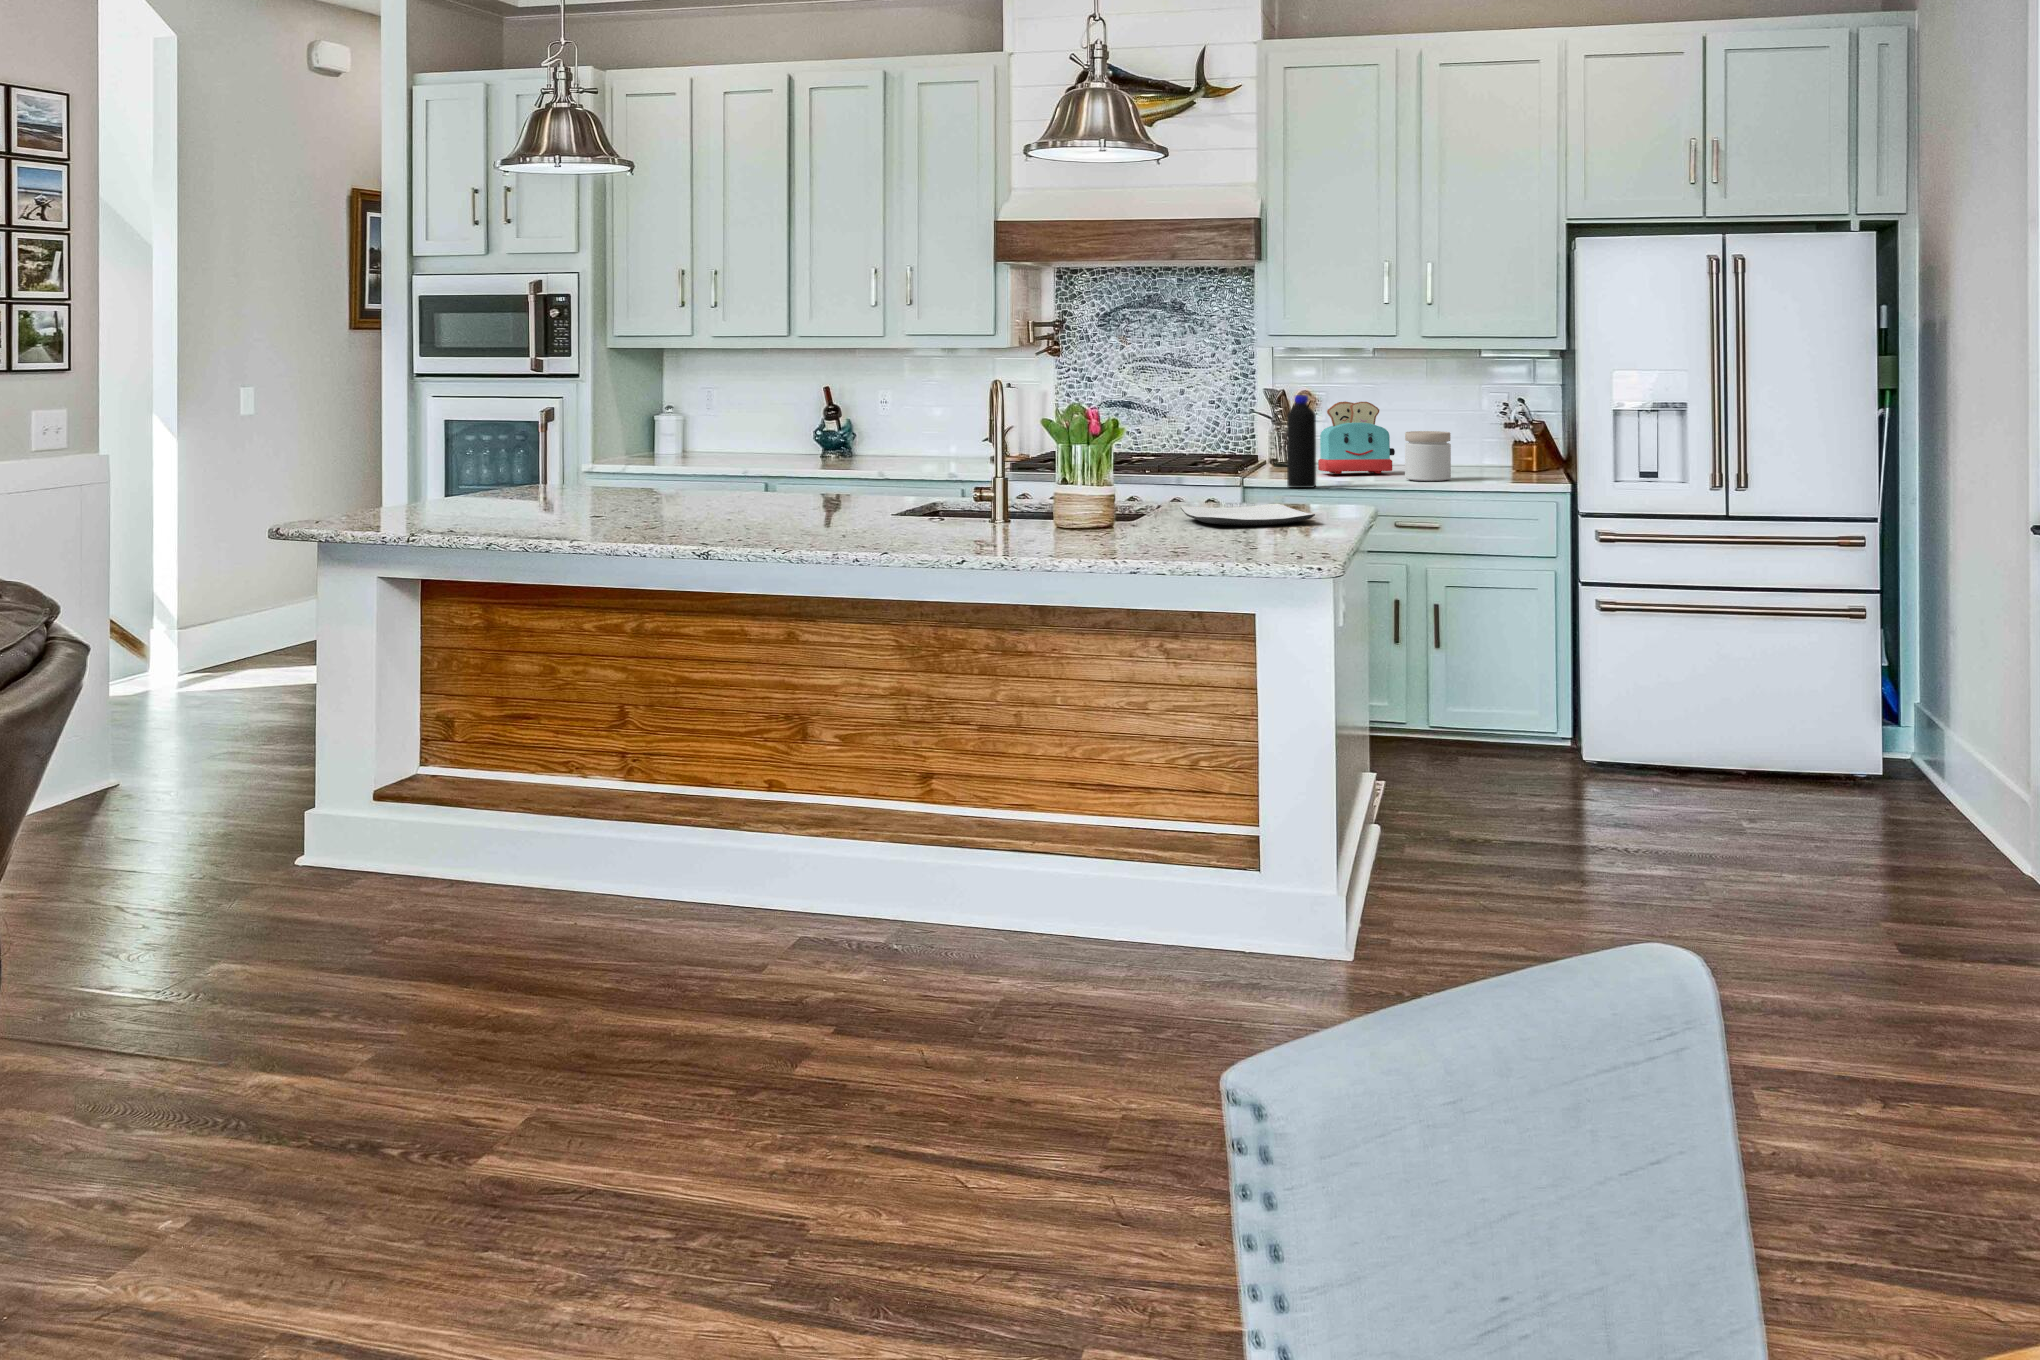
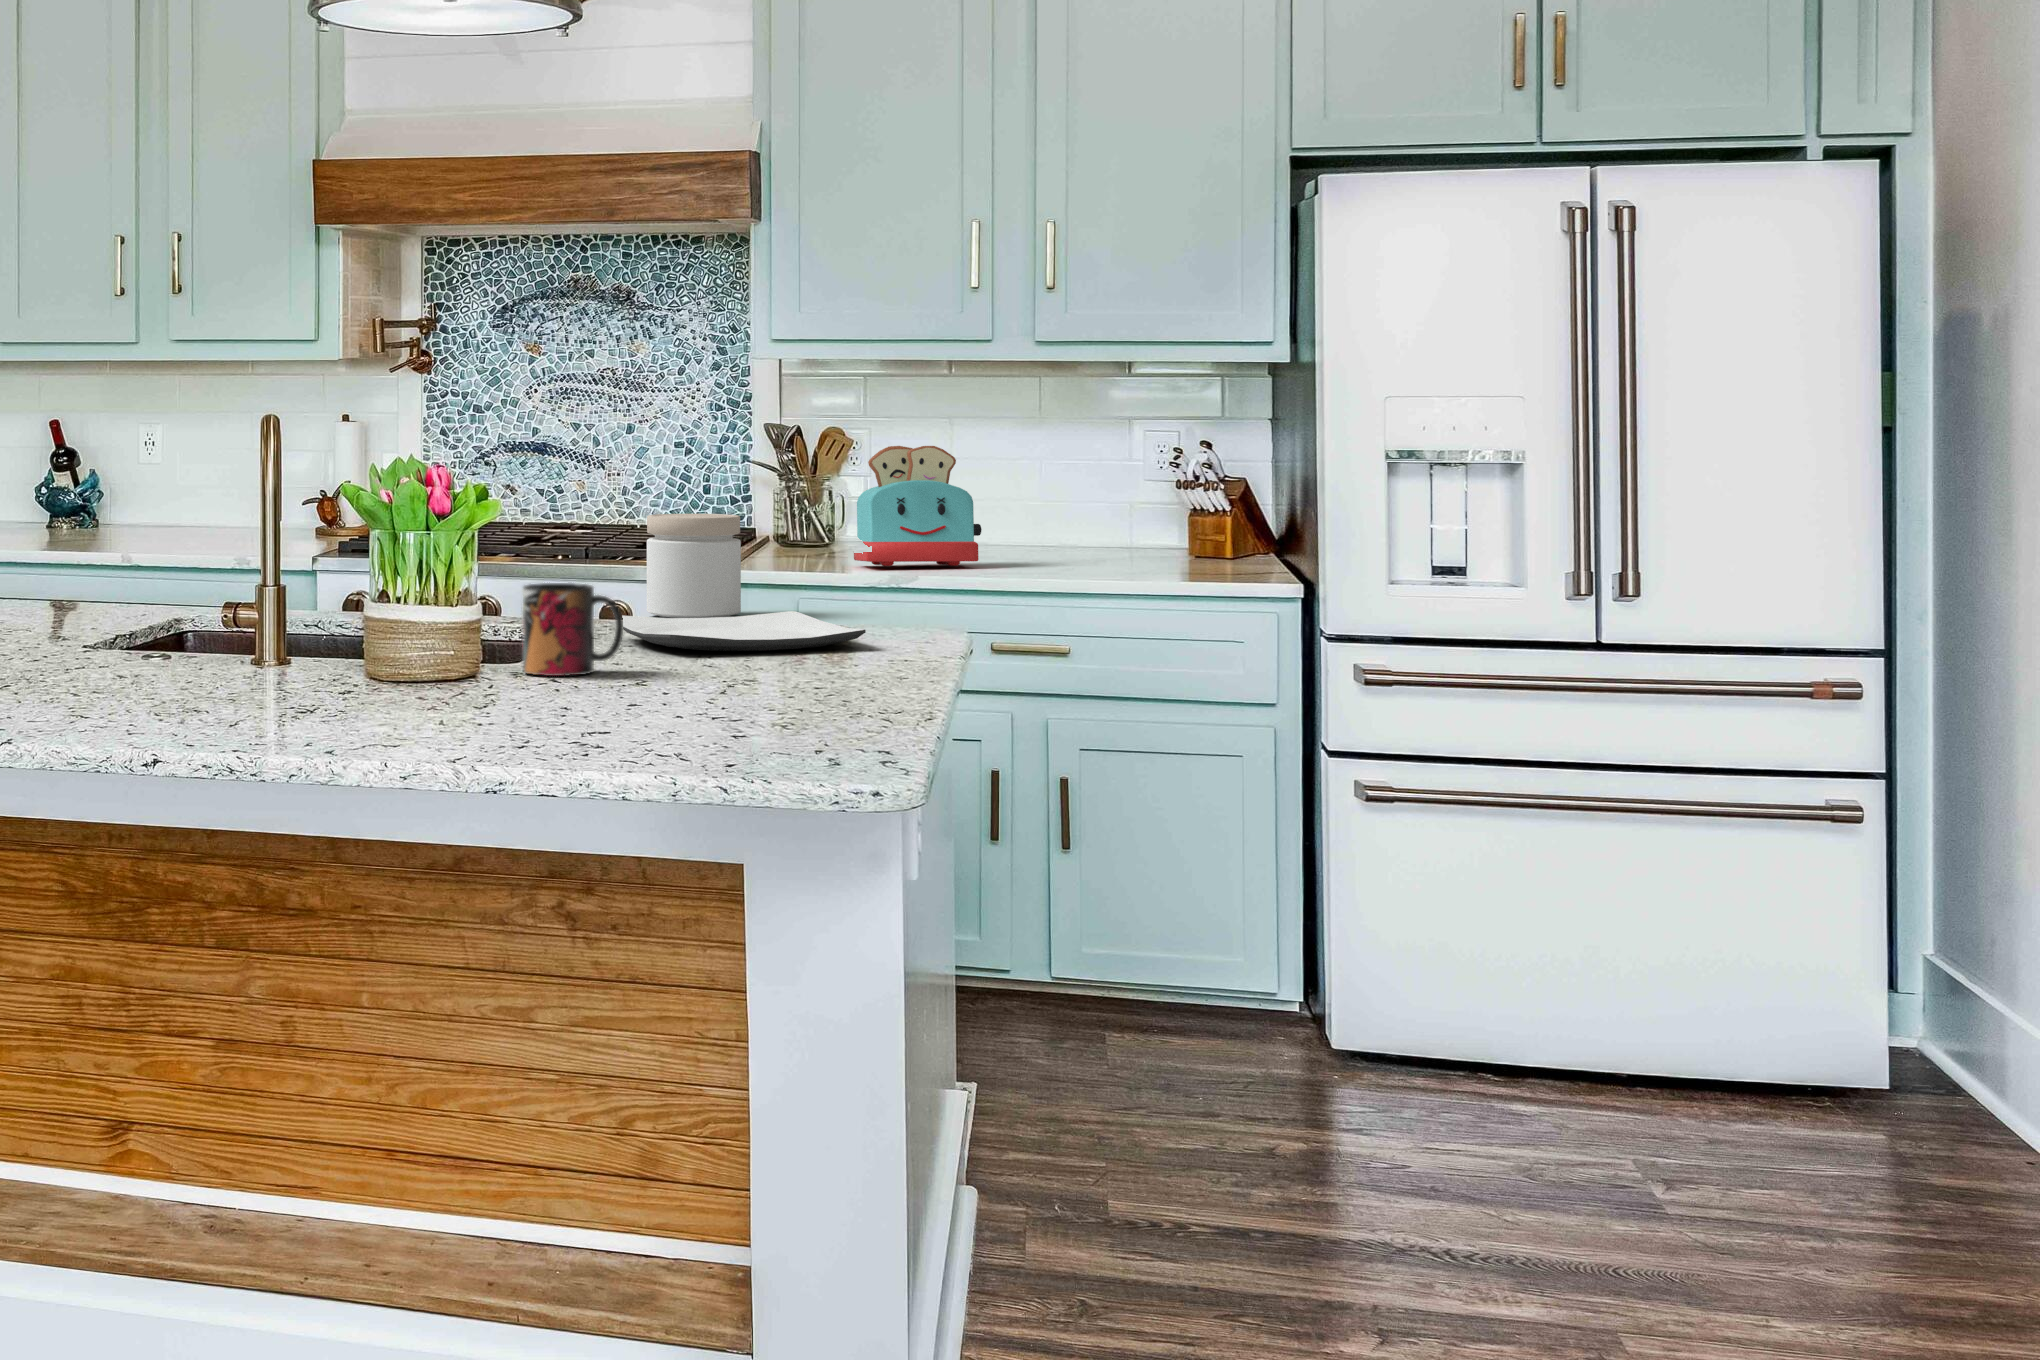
bottle: present [1287,395,1316,488] -> none [804,428,855,587]
jar: present [1405,431,1451,481] -> present [647,514,741,618]
mug: none [1135,491,1187,539] -> present [523,583,623,676]

